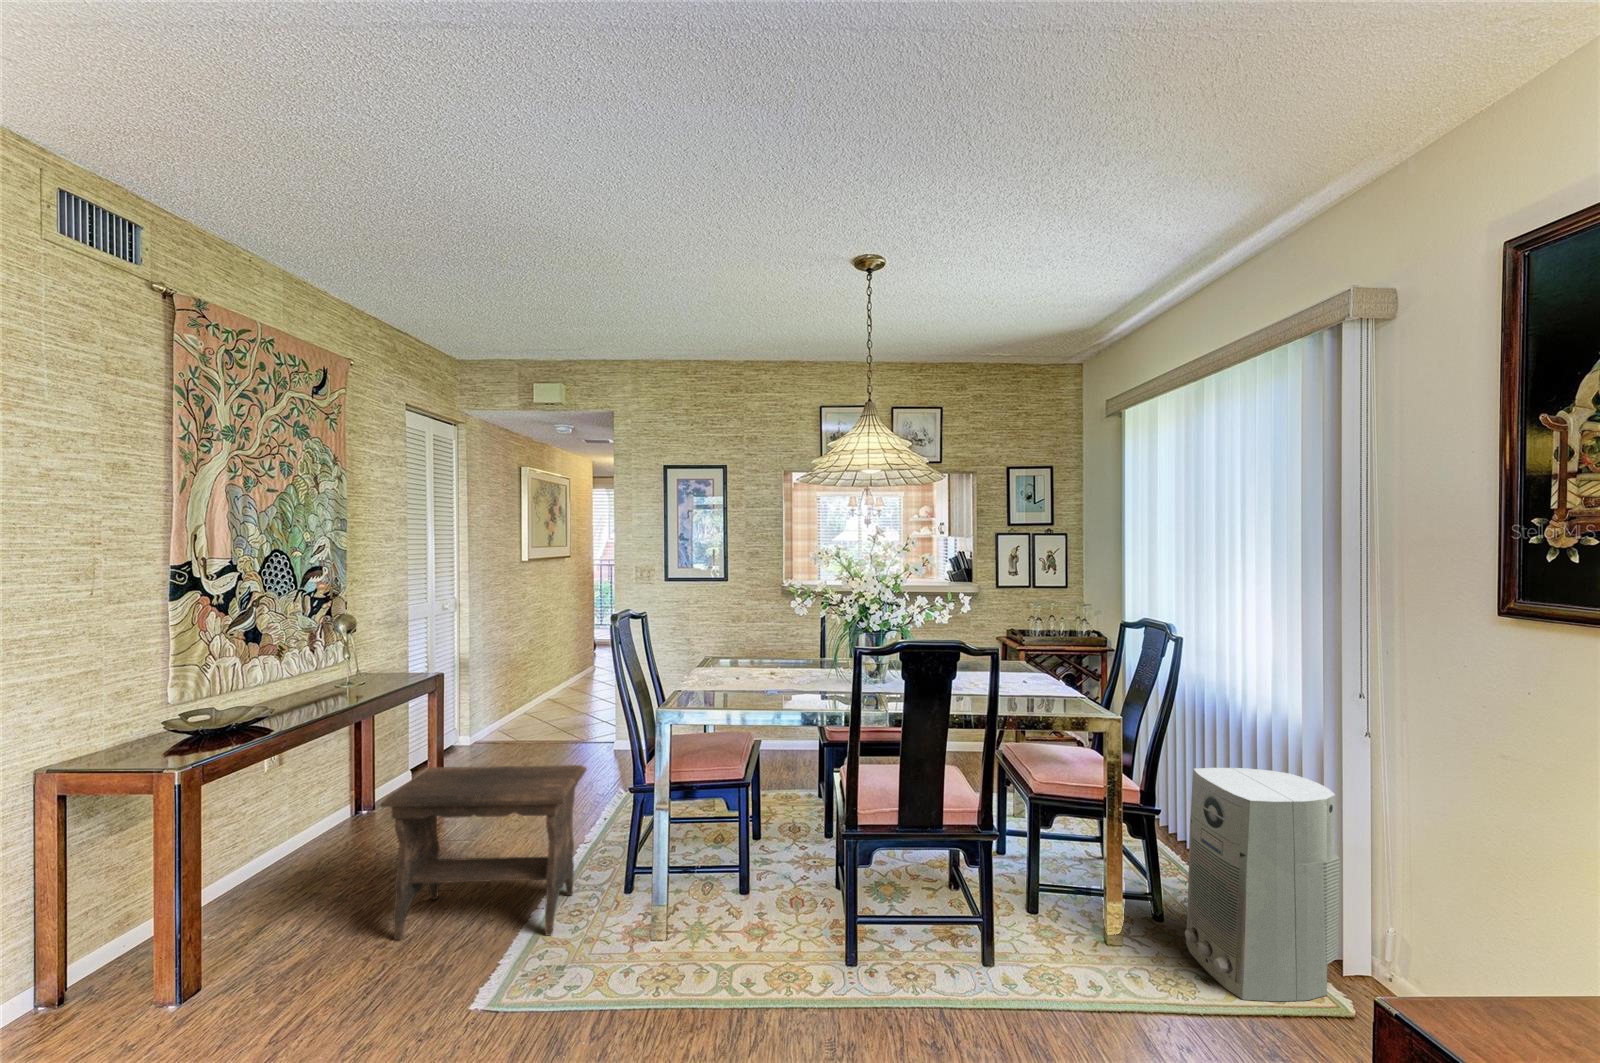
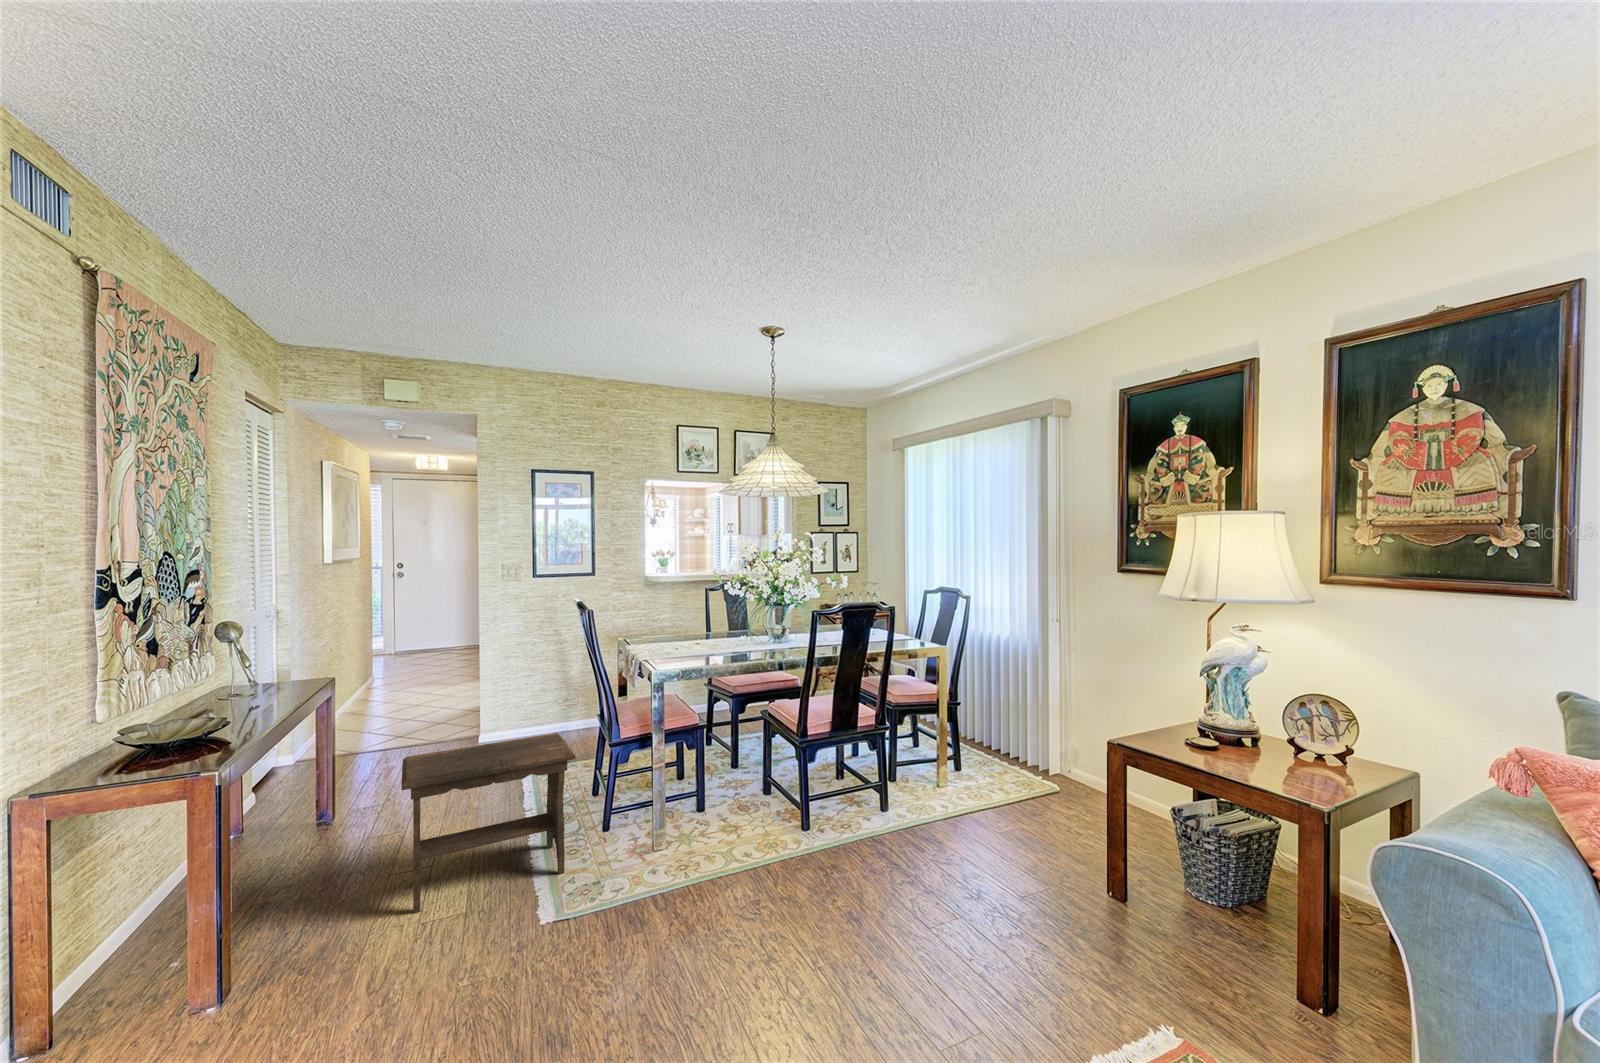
air purifier: present [1185,768,1340,1001] -> none [976,667,1051,795]

